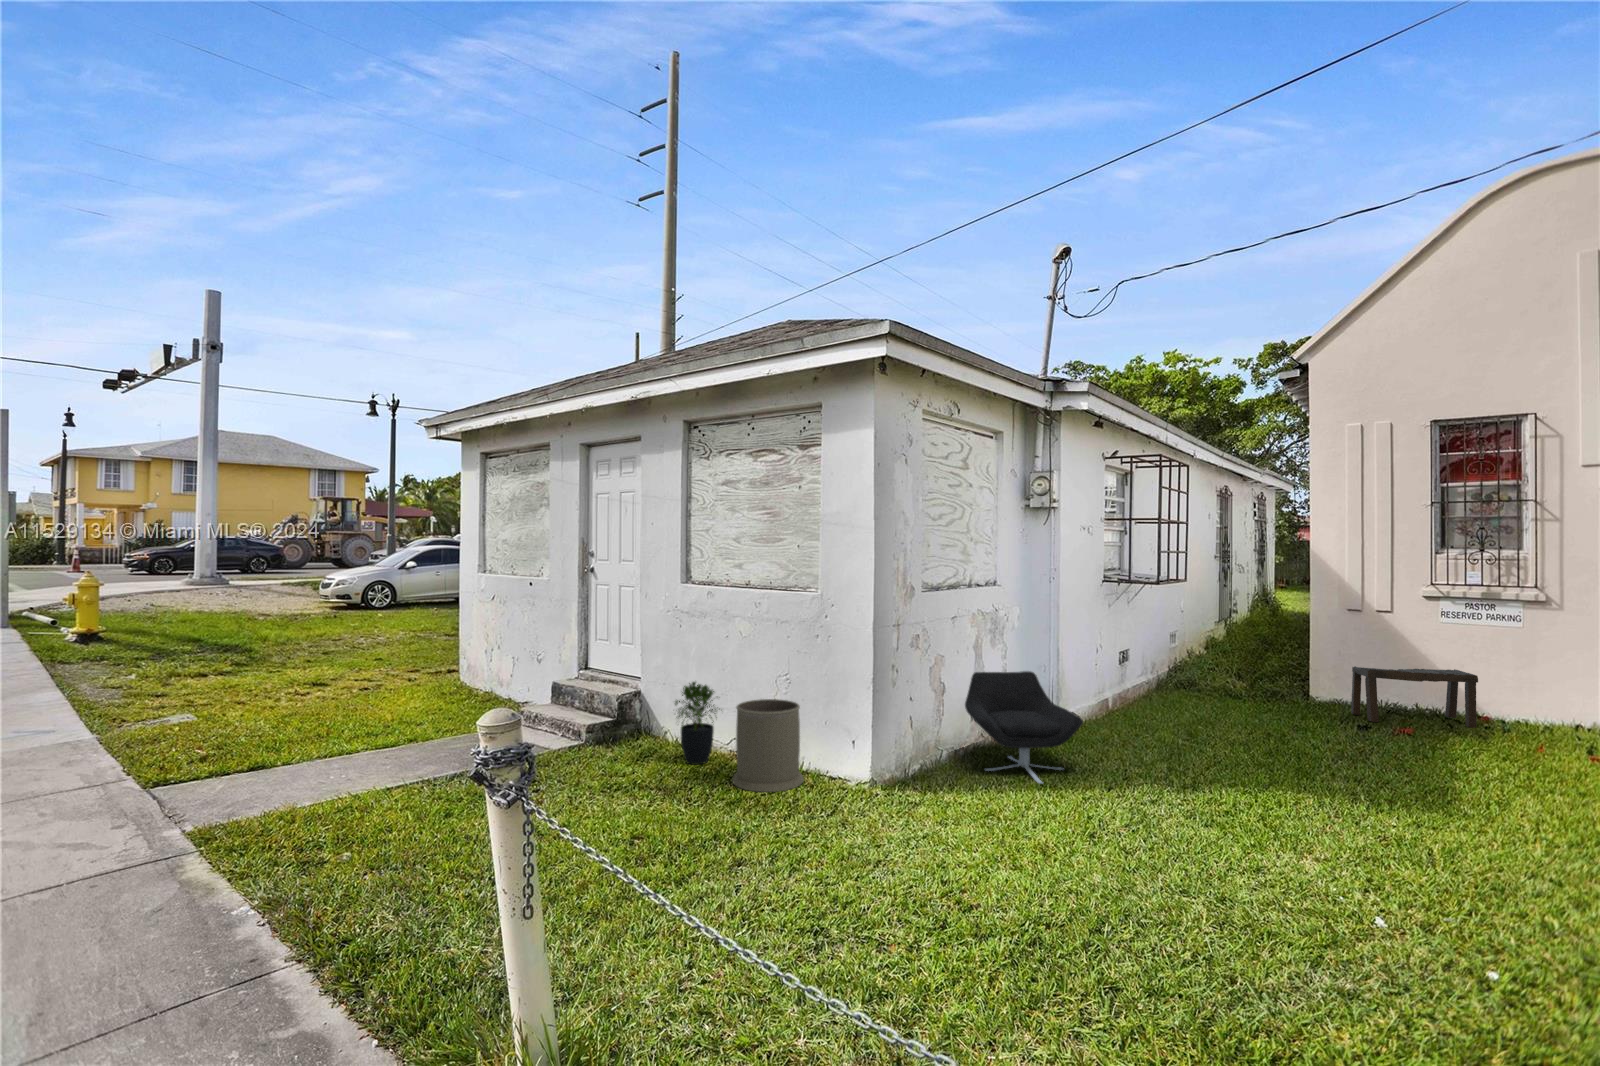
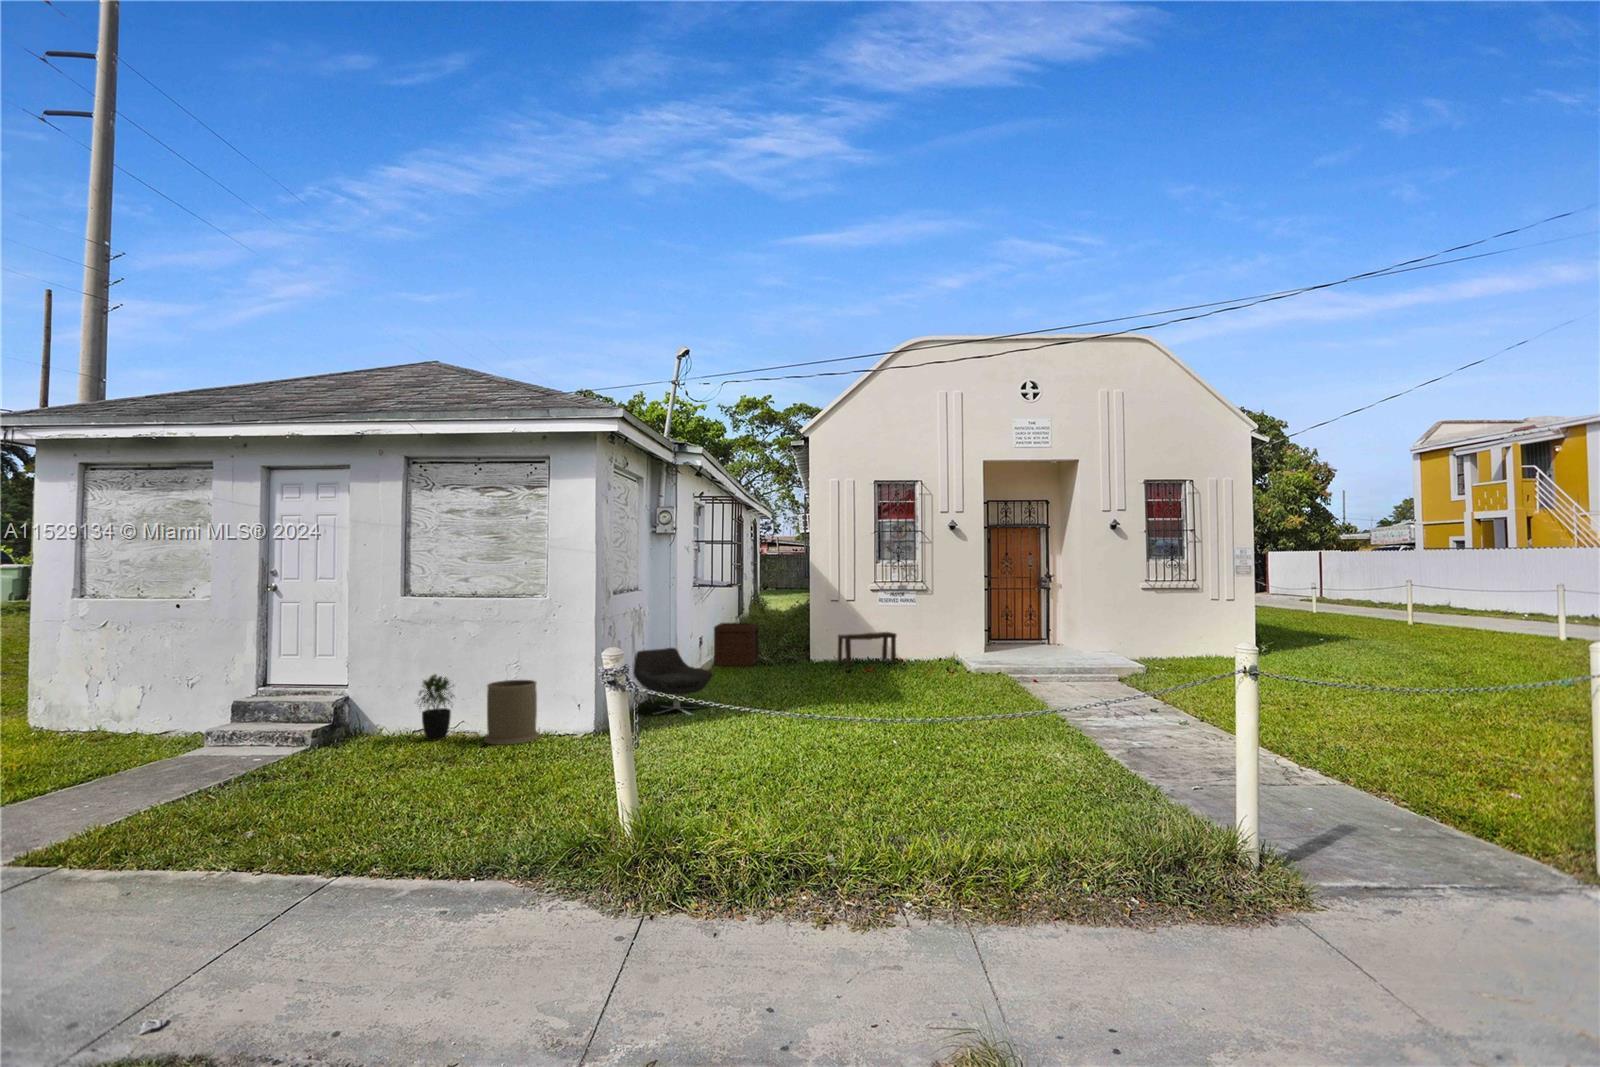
wooden crate: none [1139,633,1214,700] -> present [714,623,759,666]

